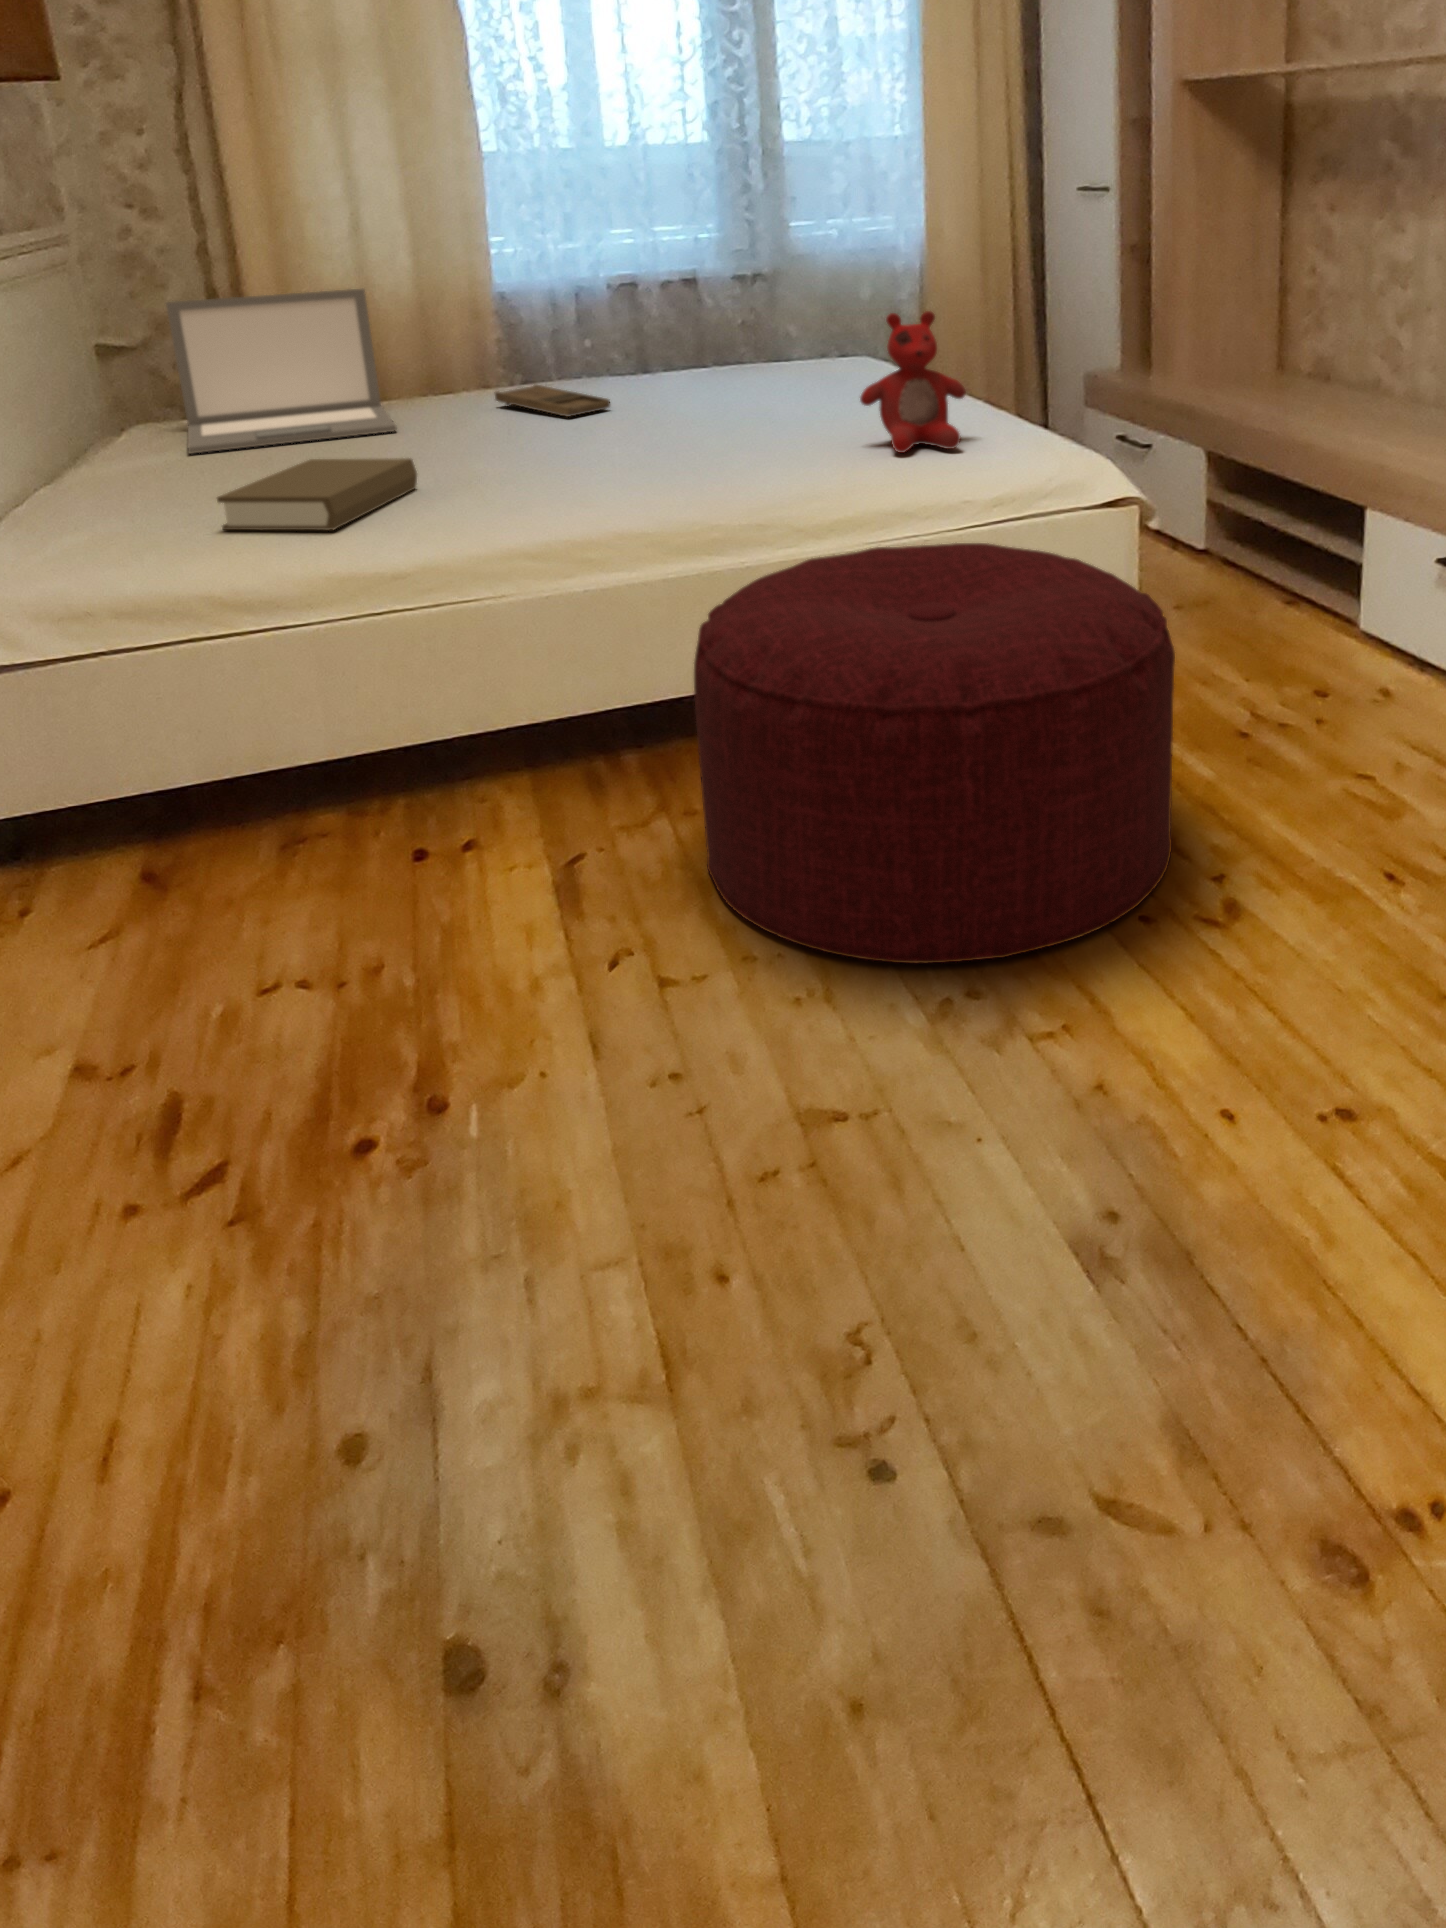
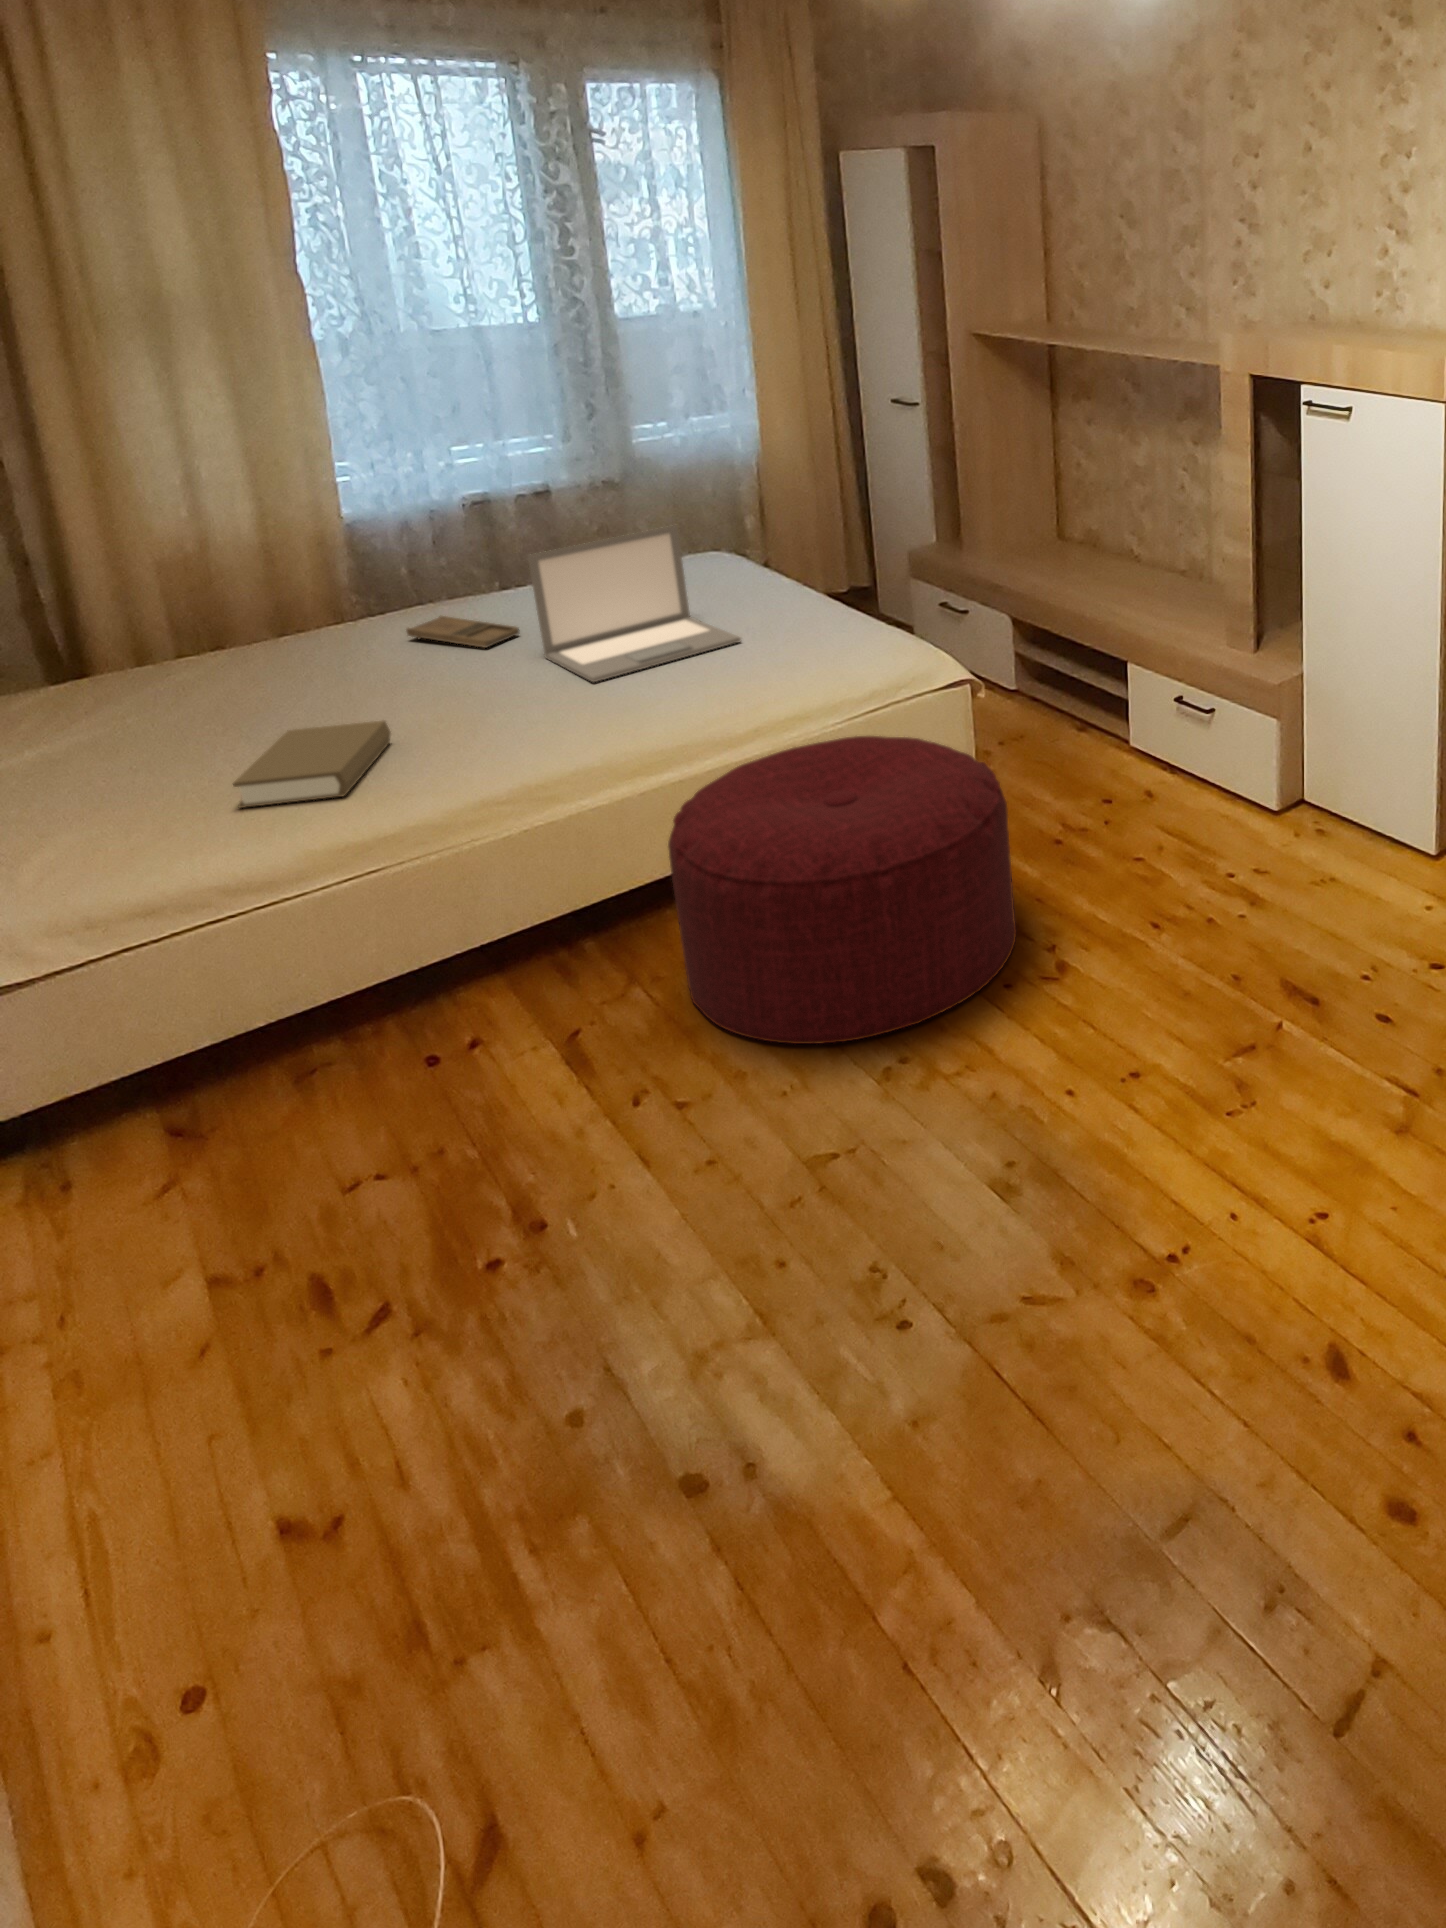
laptop: present [166,288,397,454] -> present [528,525,741,682]
stuffed bear: present [860,311,966,453] -> none [749,555,831,664]

